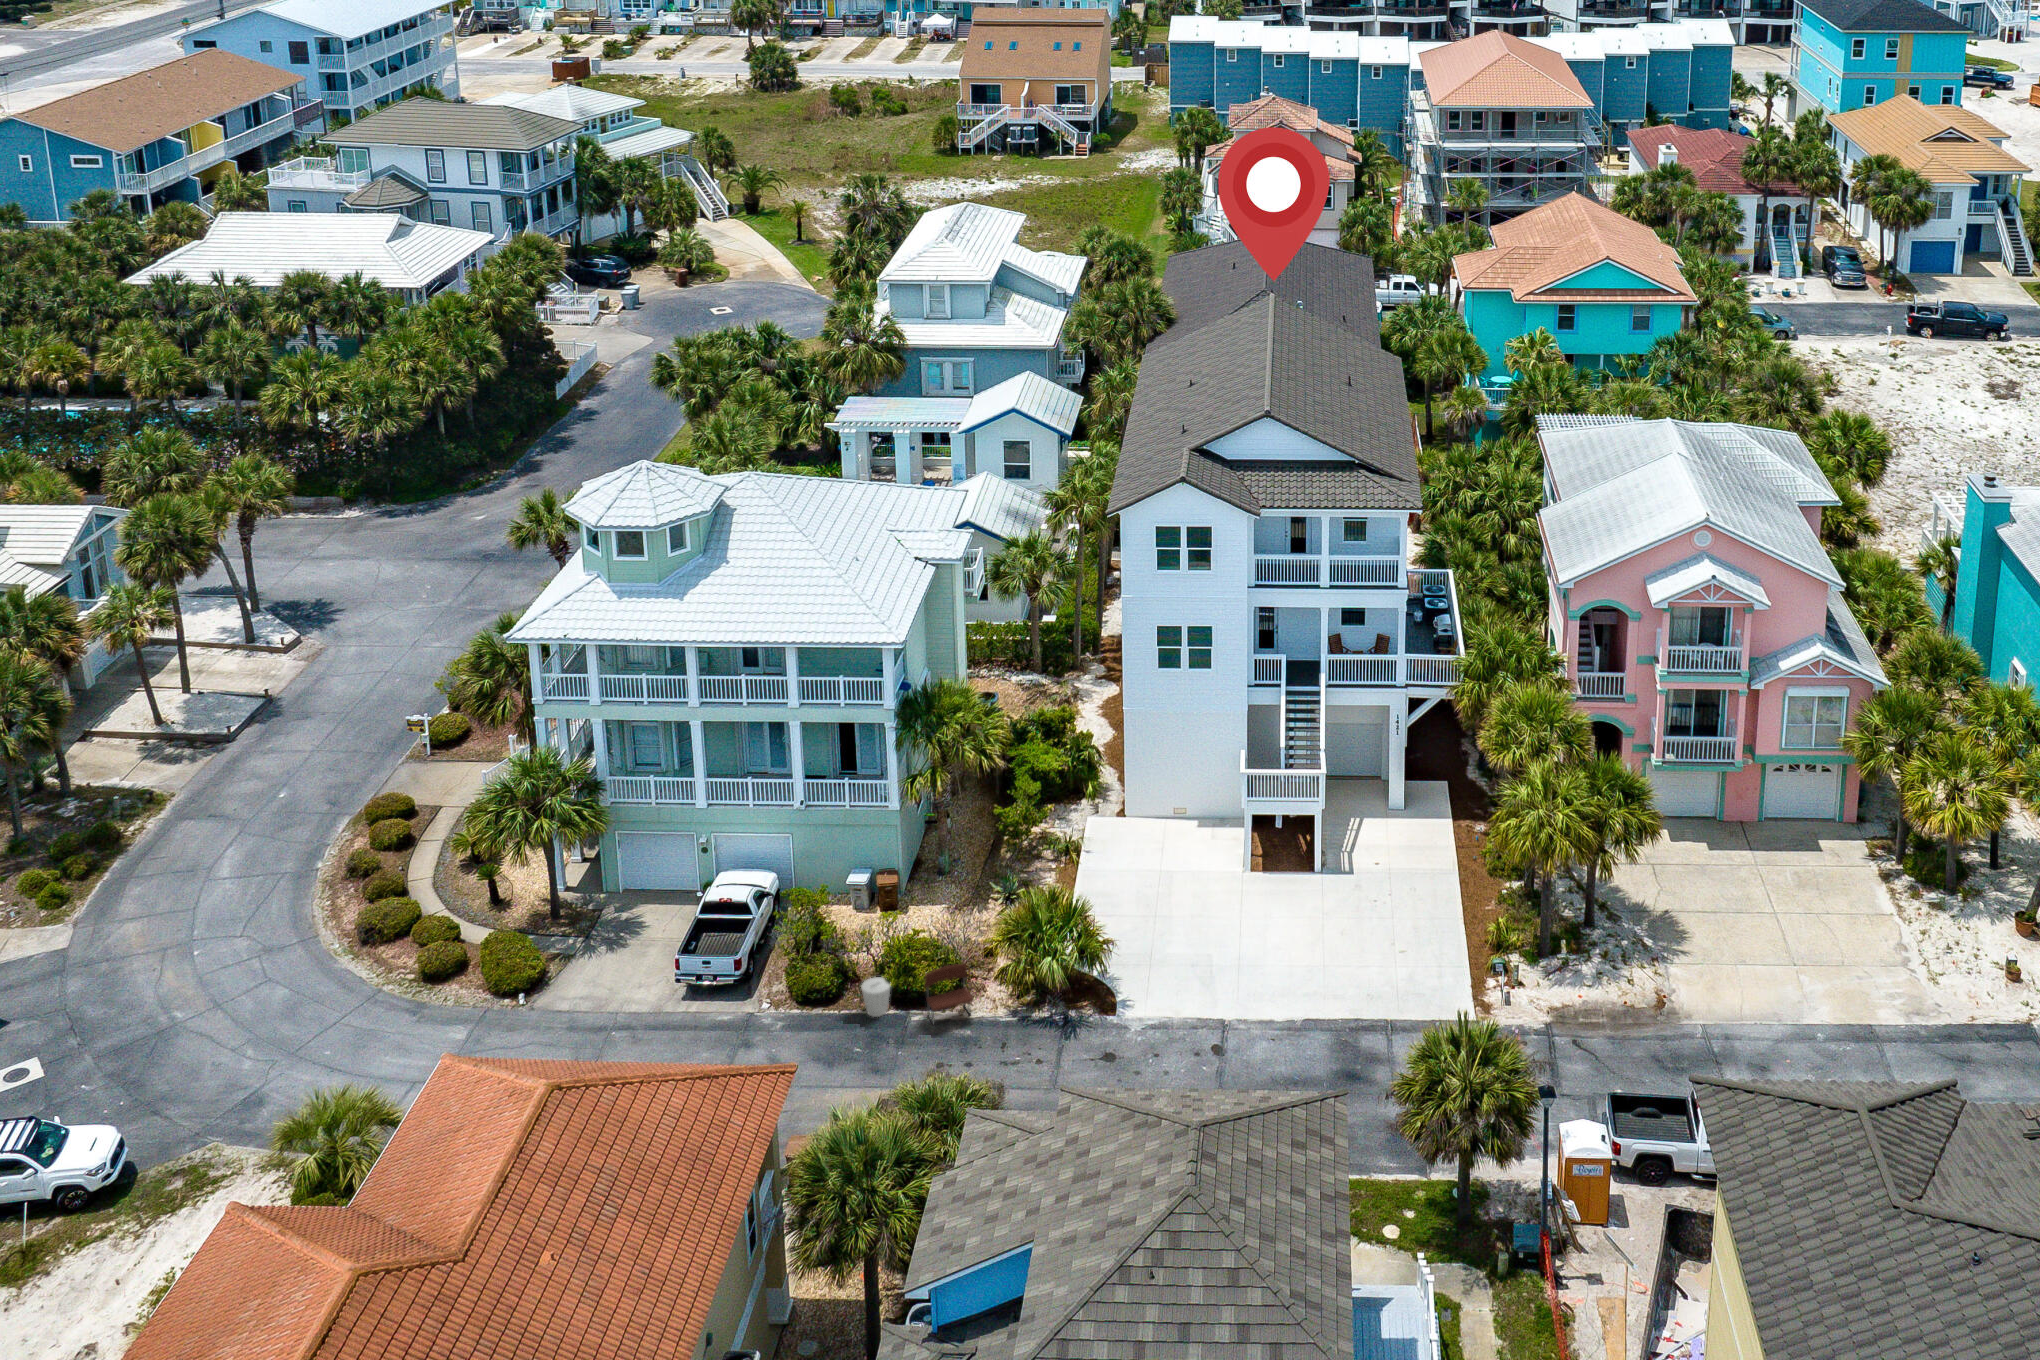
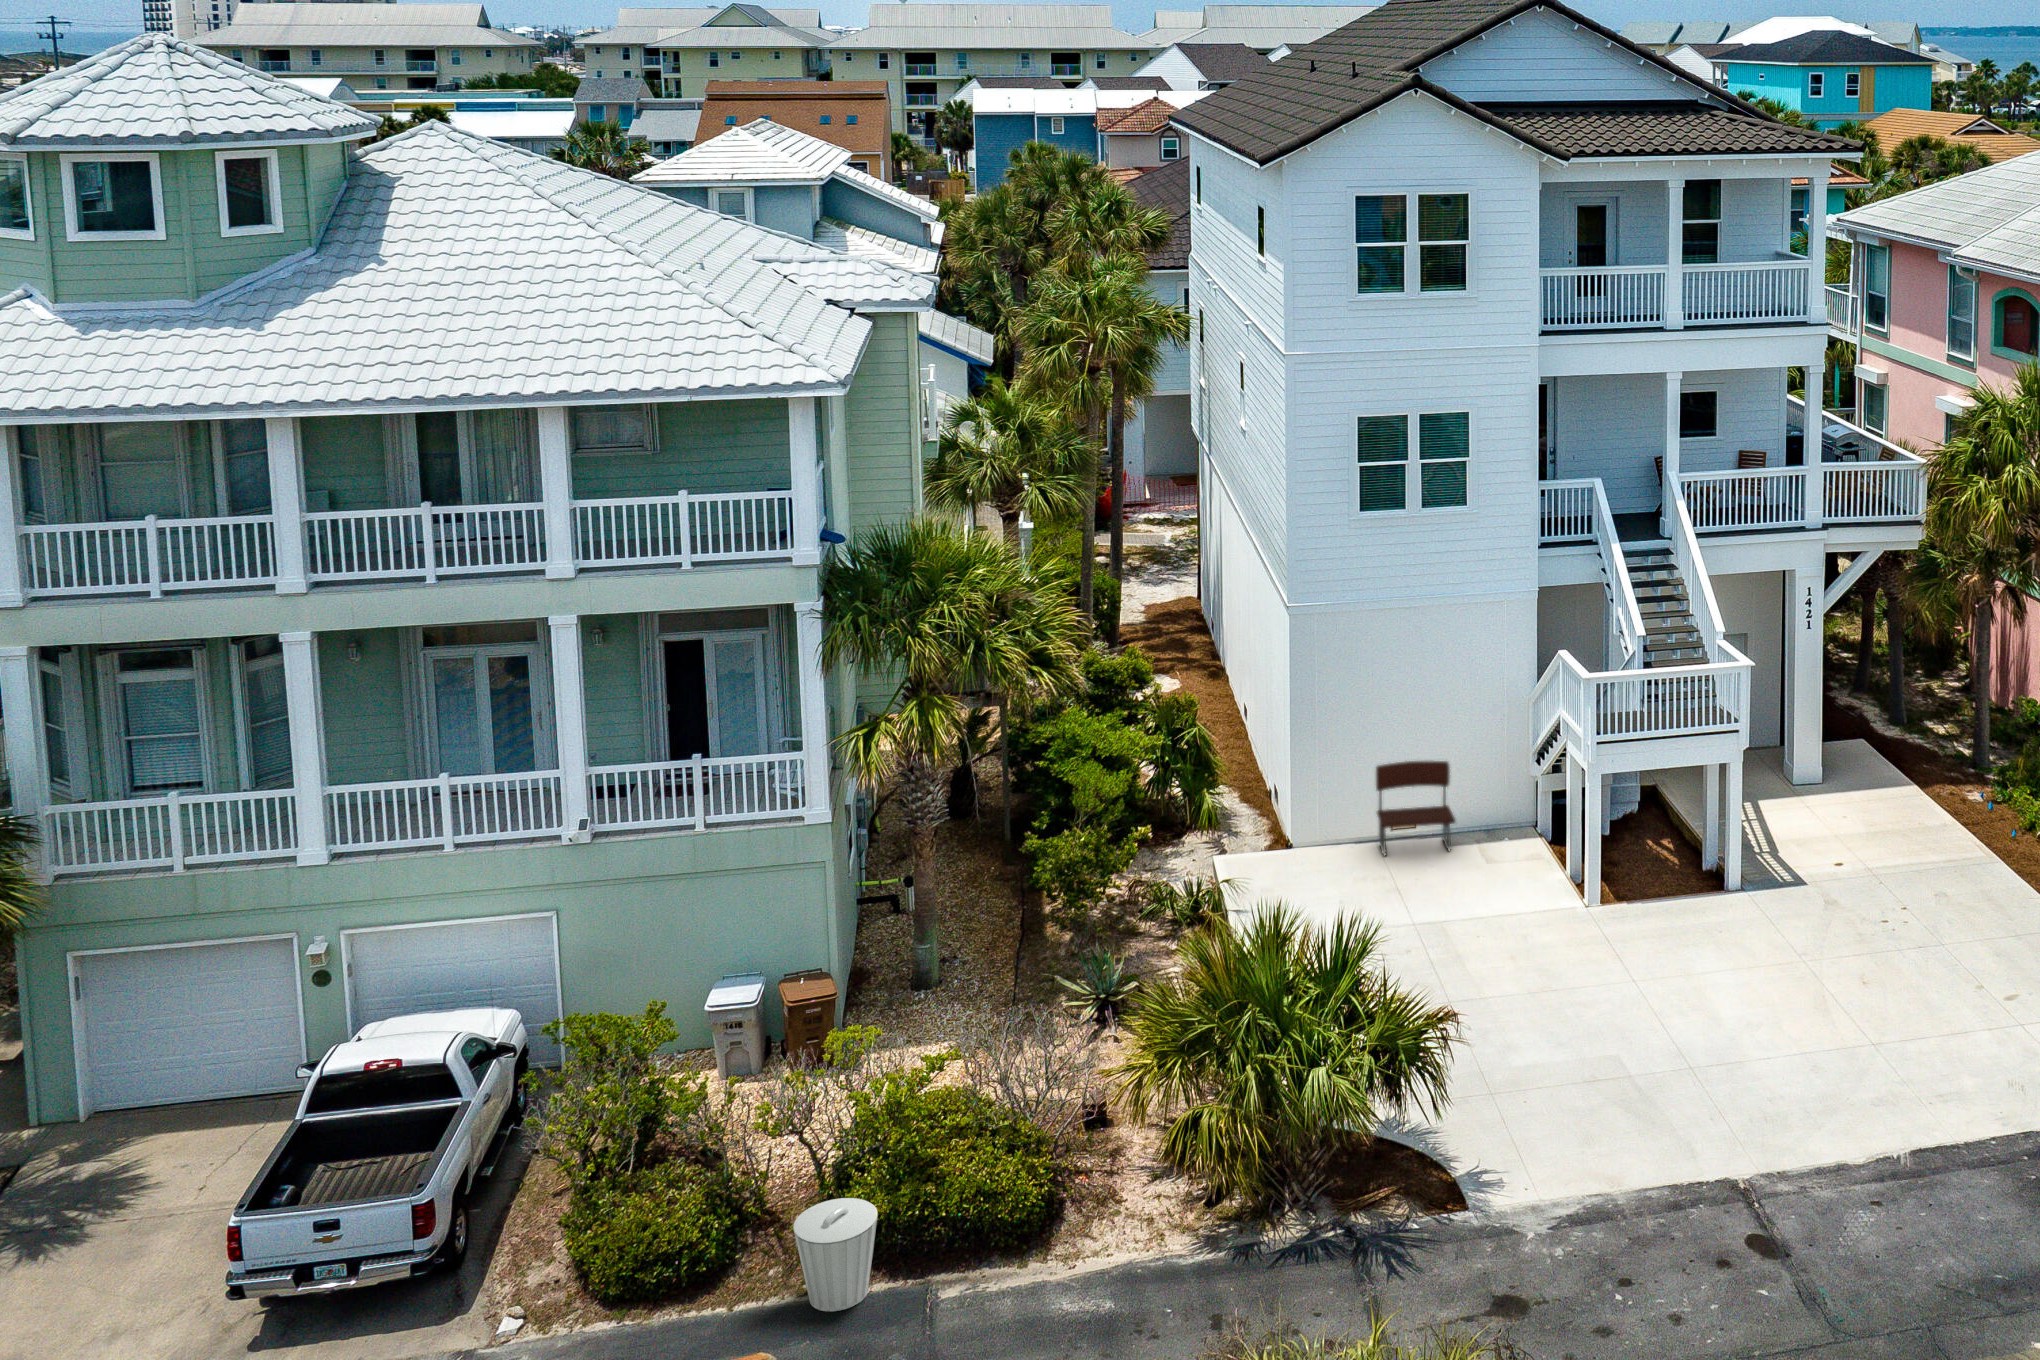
bench: present [924,964,974,1024] -> present [1376,761,1455,855]

